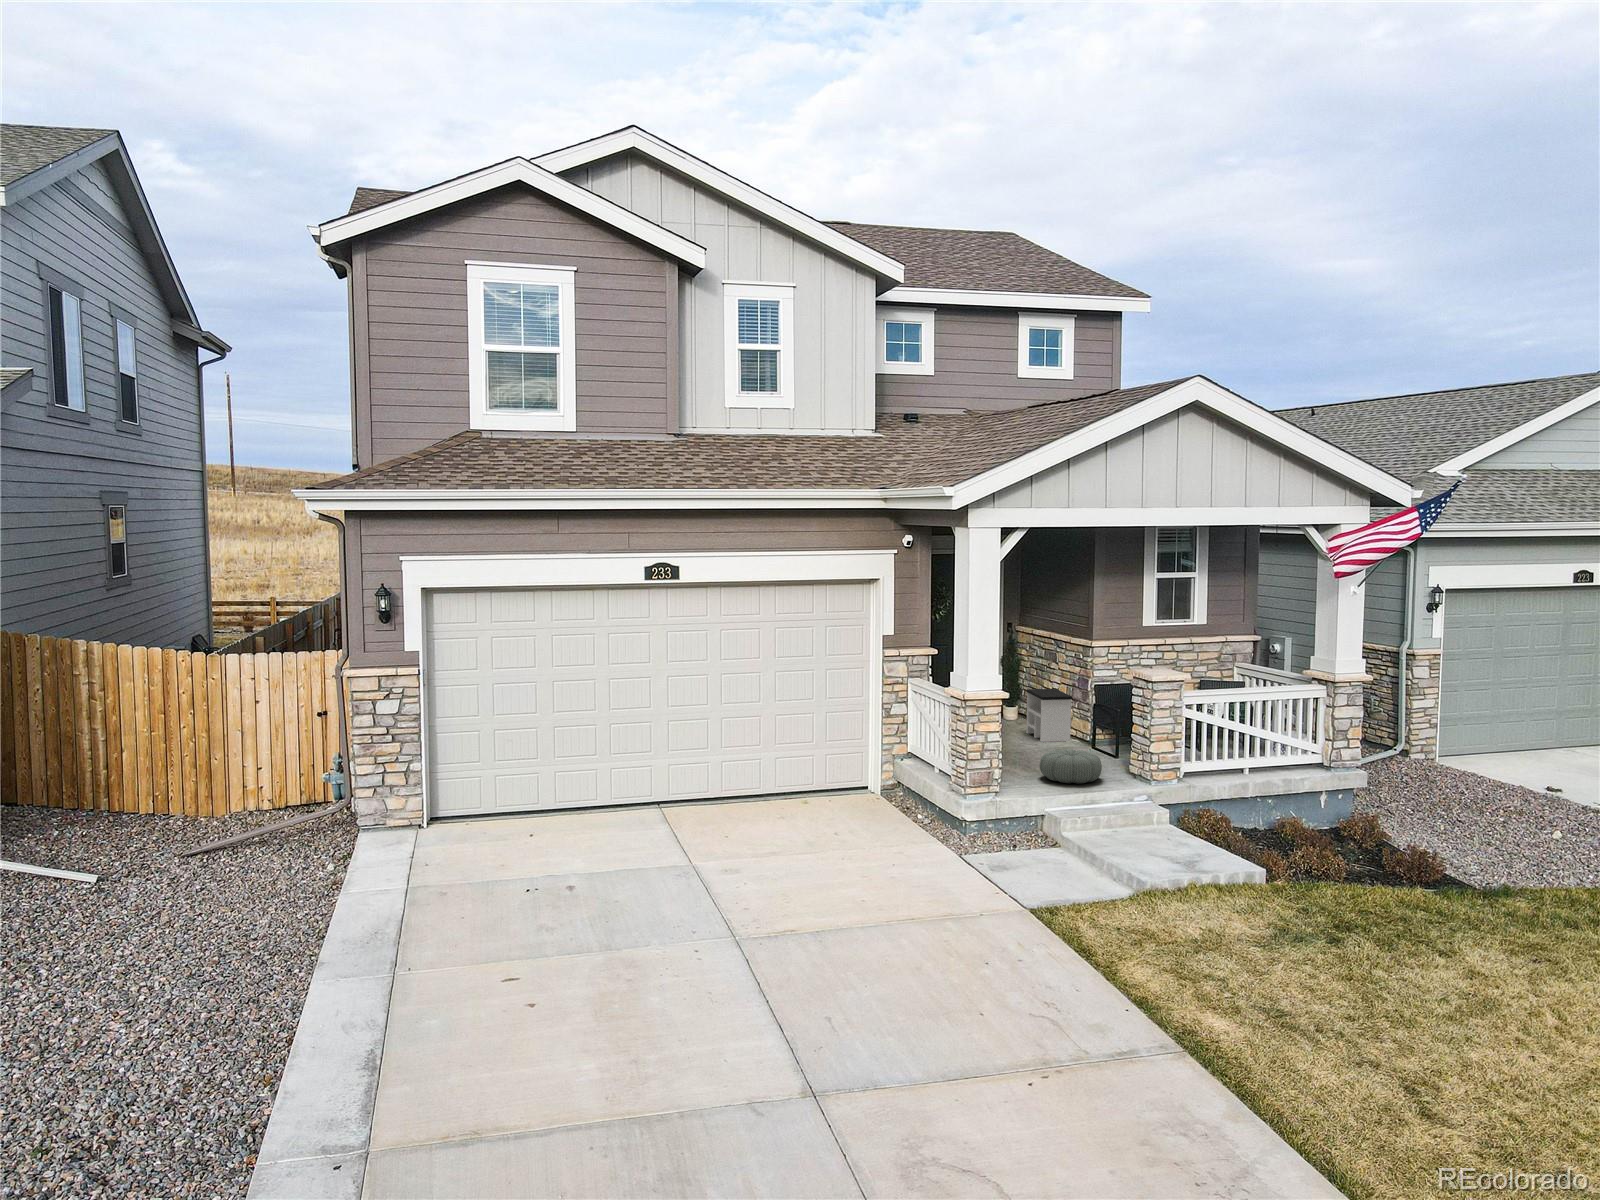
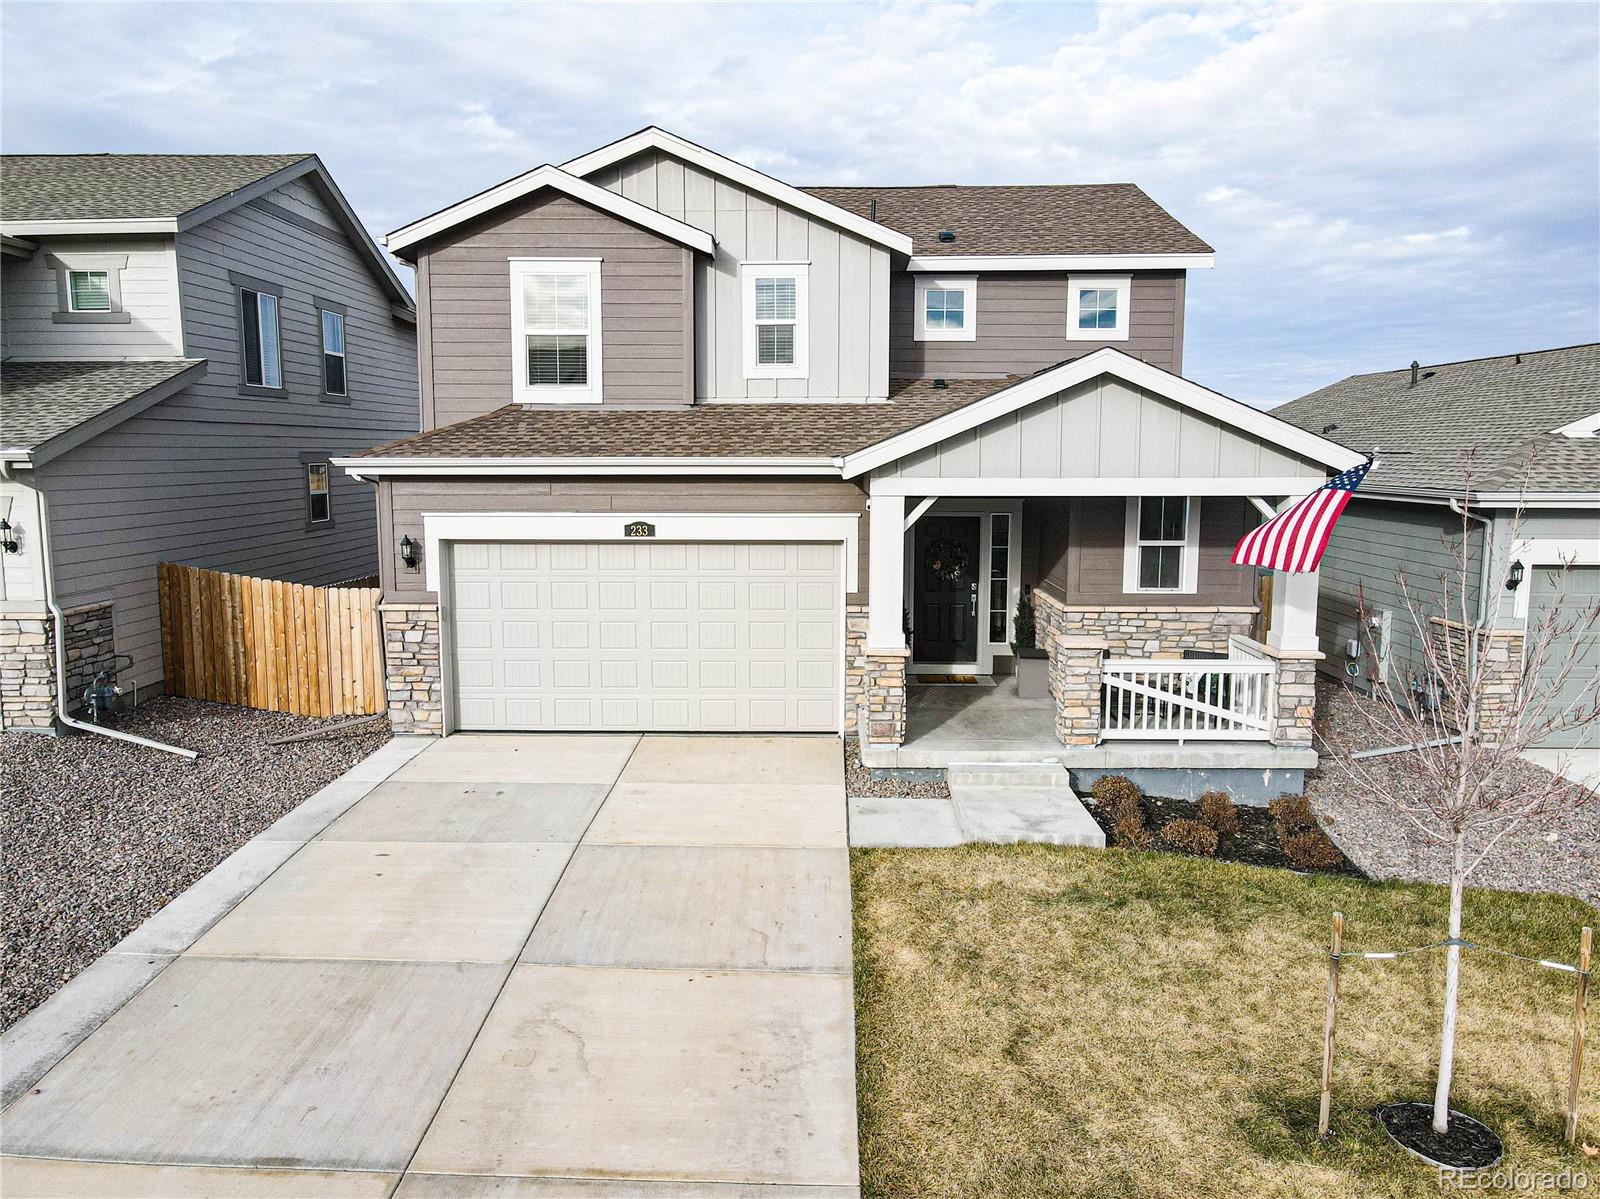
pouf: present [1040,749,1102,783] -> none [971,708,1029,742]

